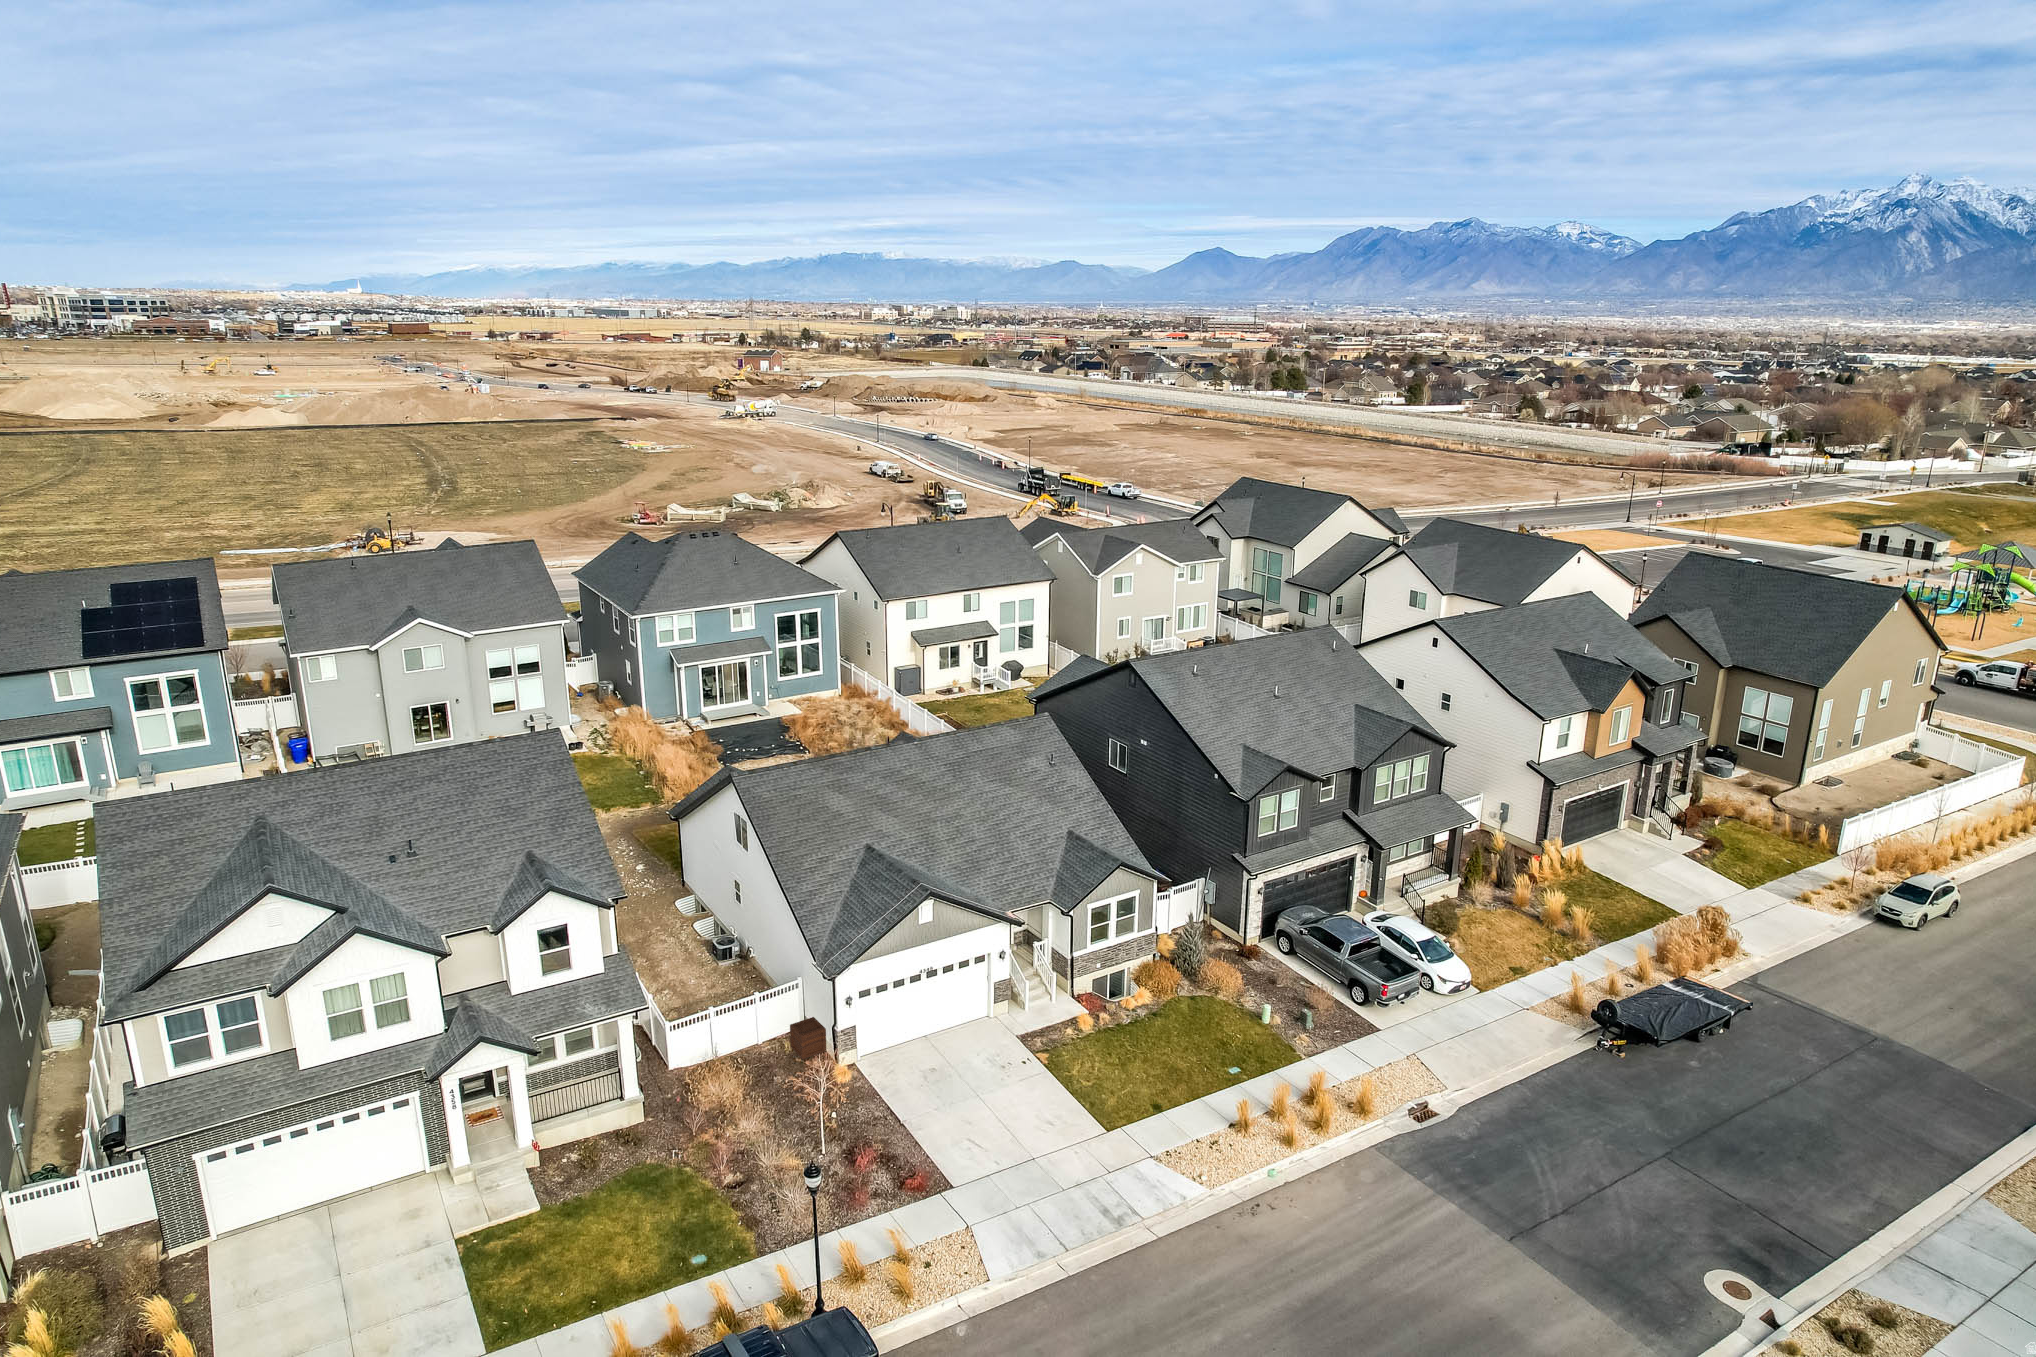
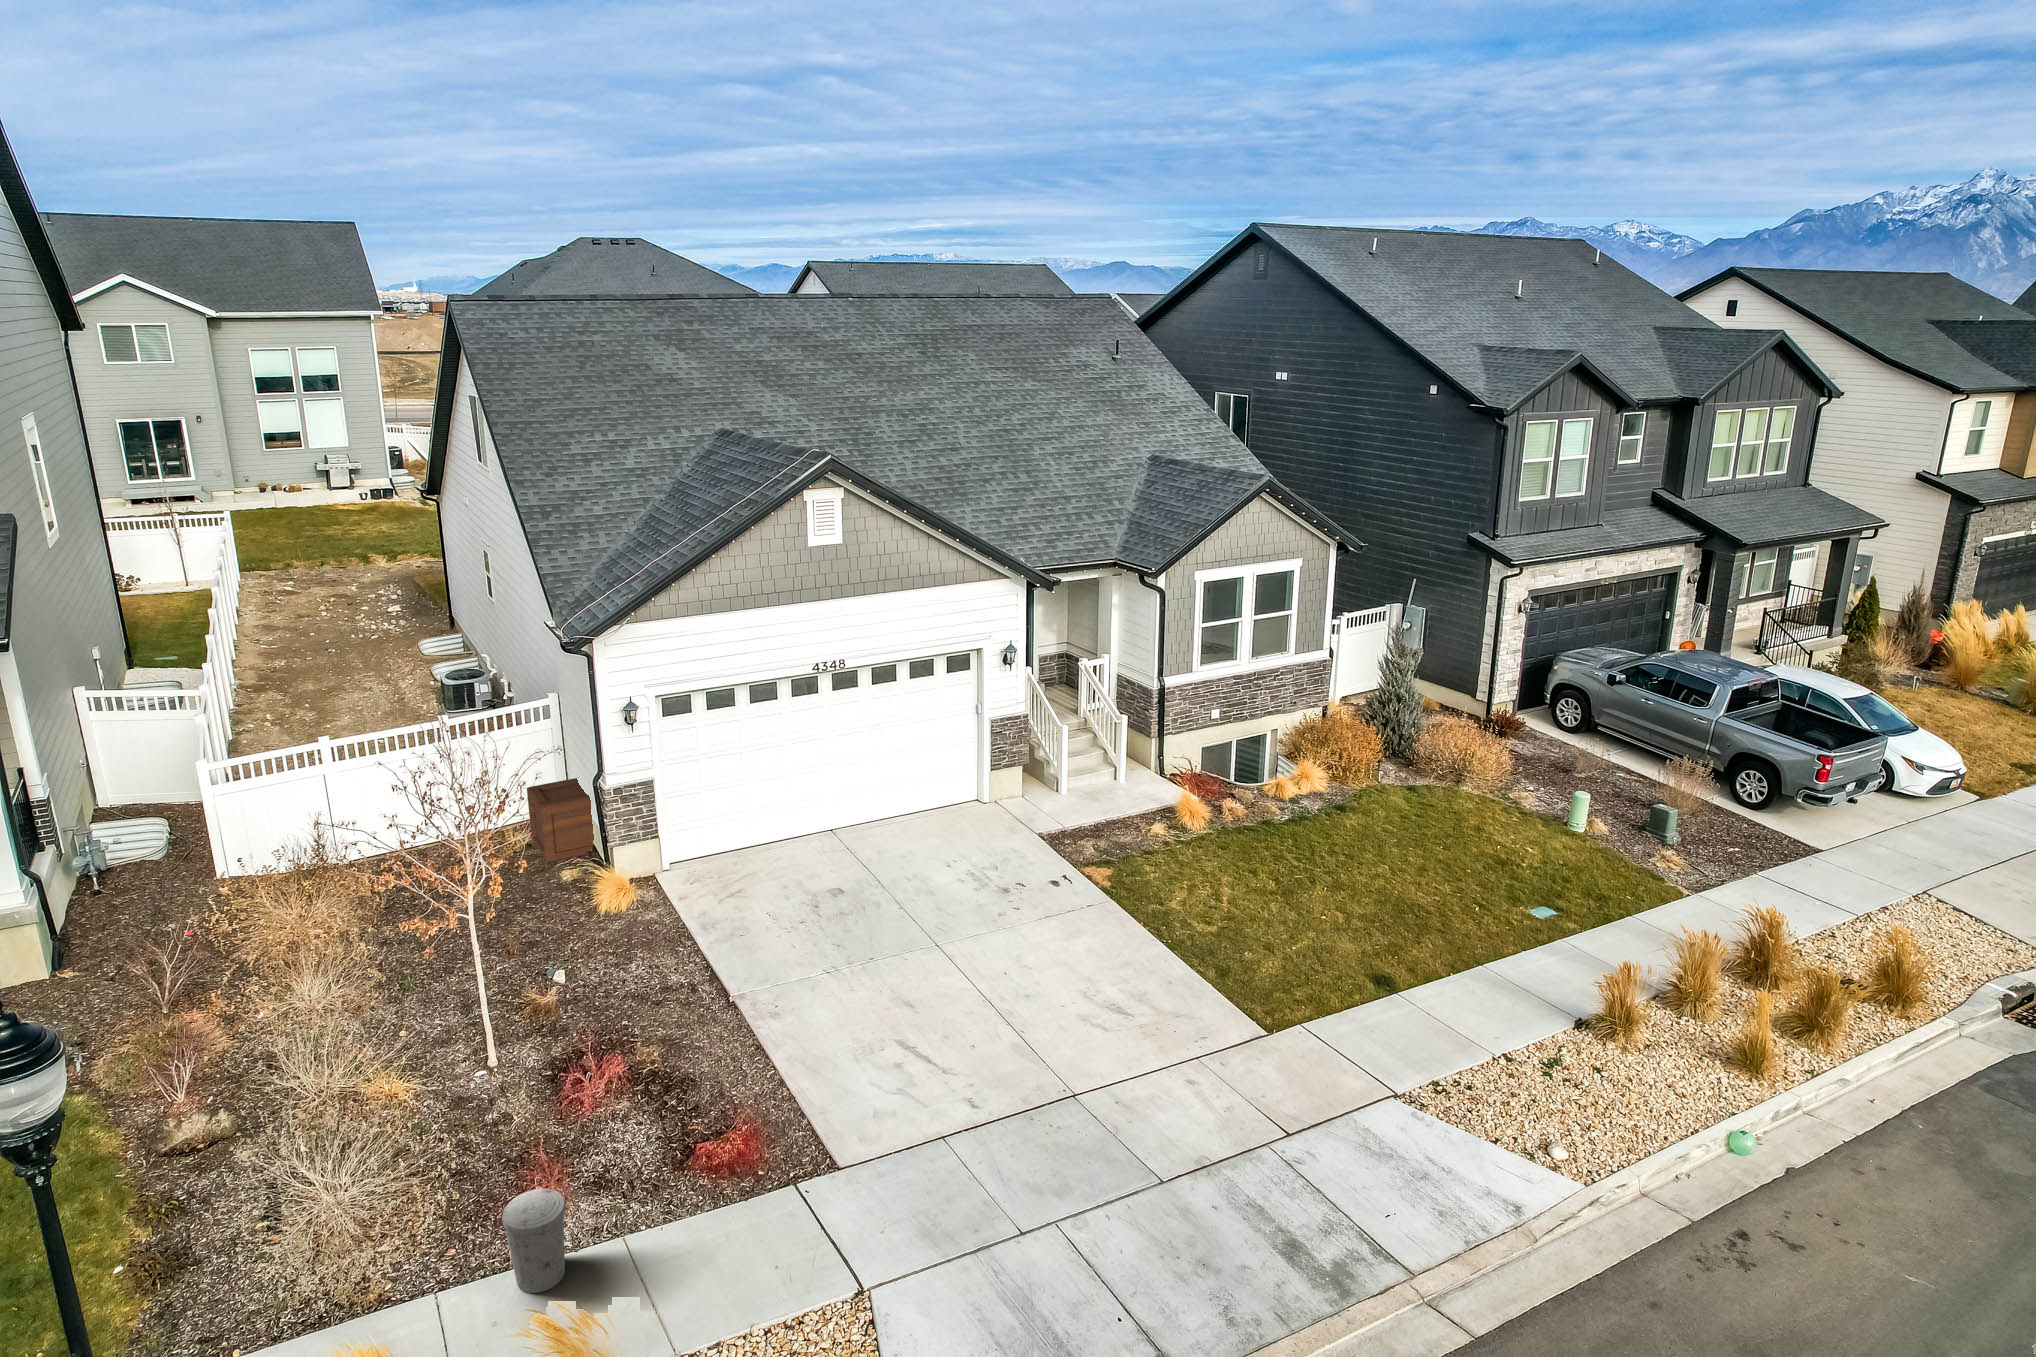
trash can: none [856,1195,875,1228] -> present [502,1189,566,1293]

